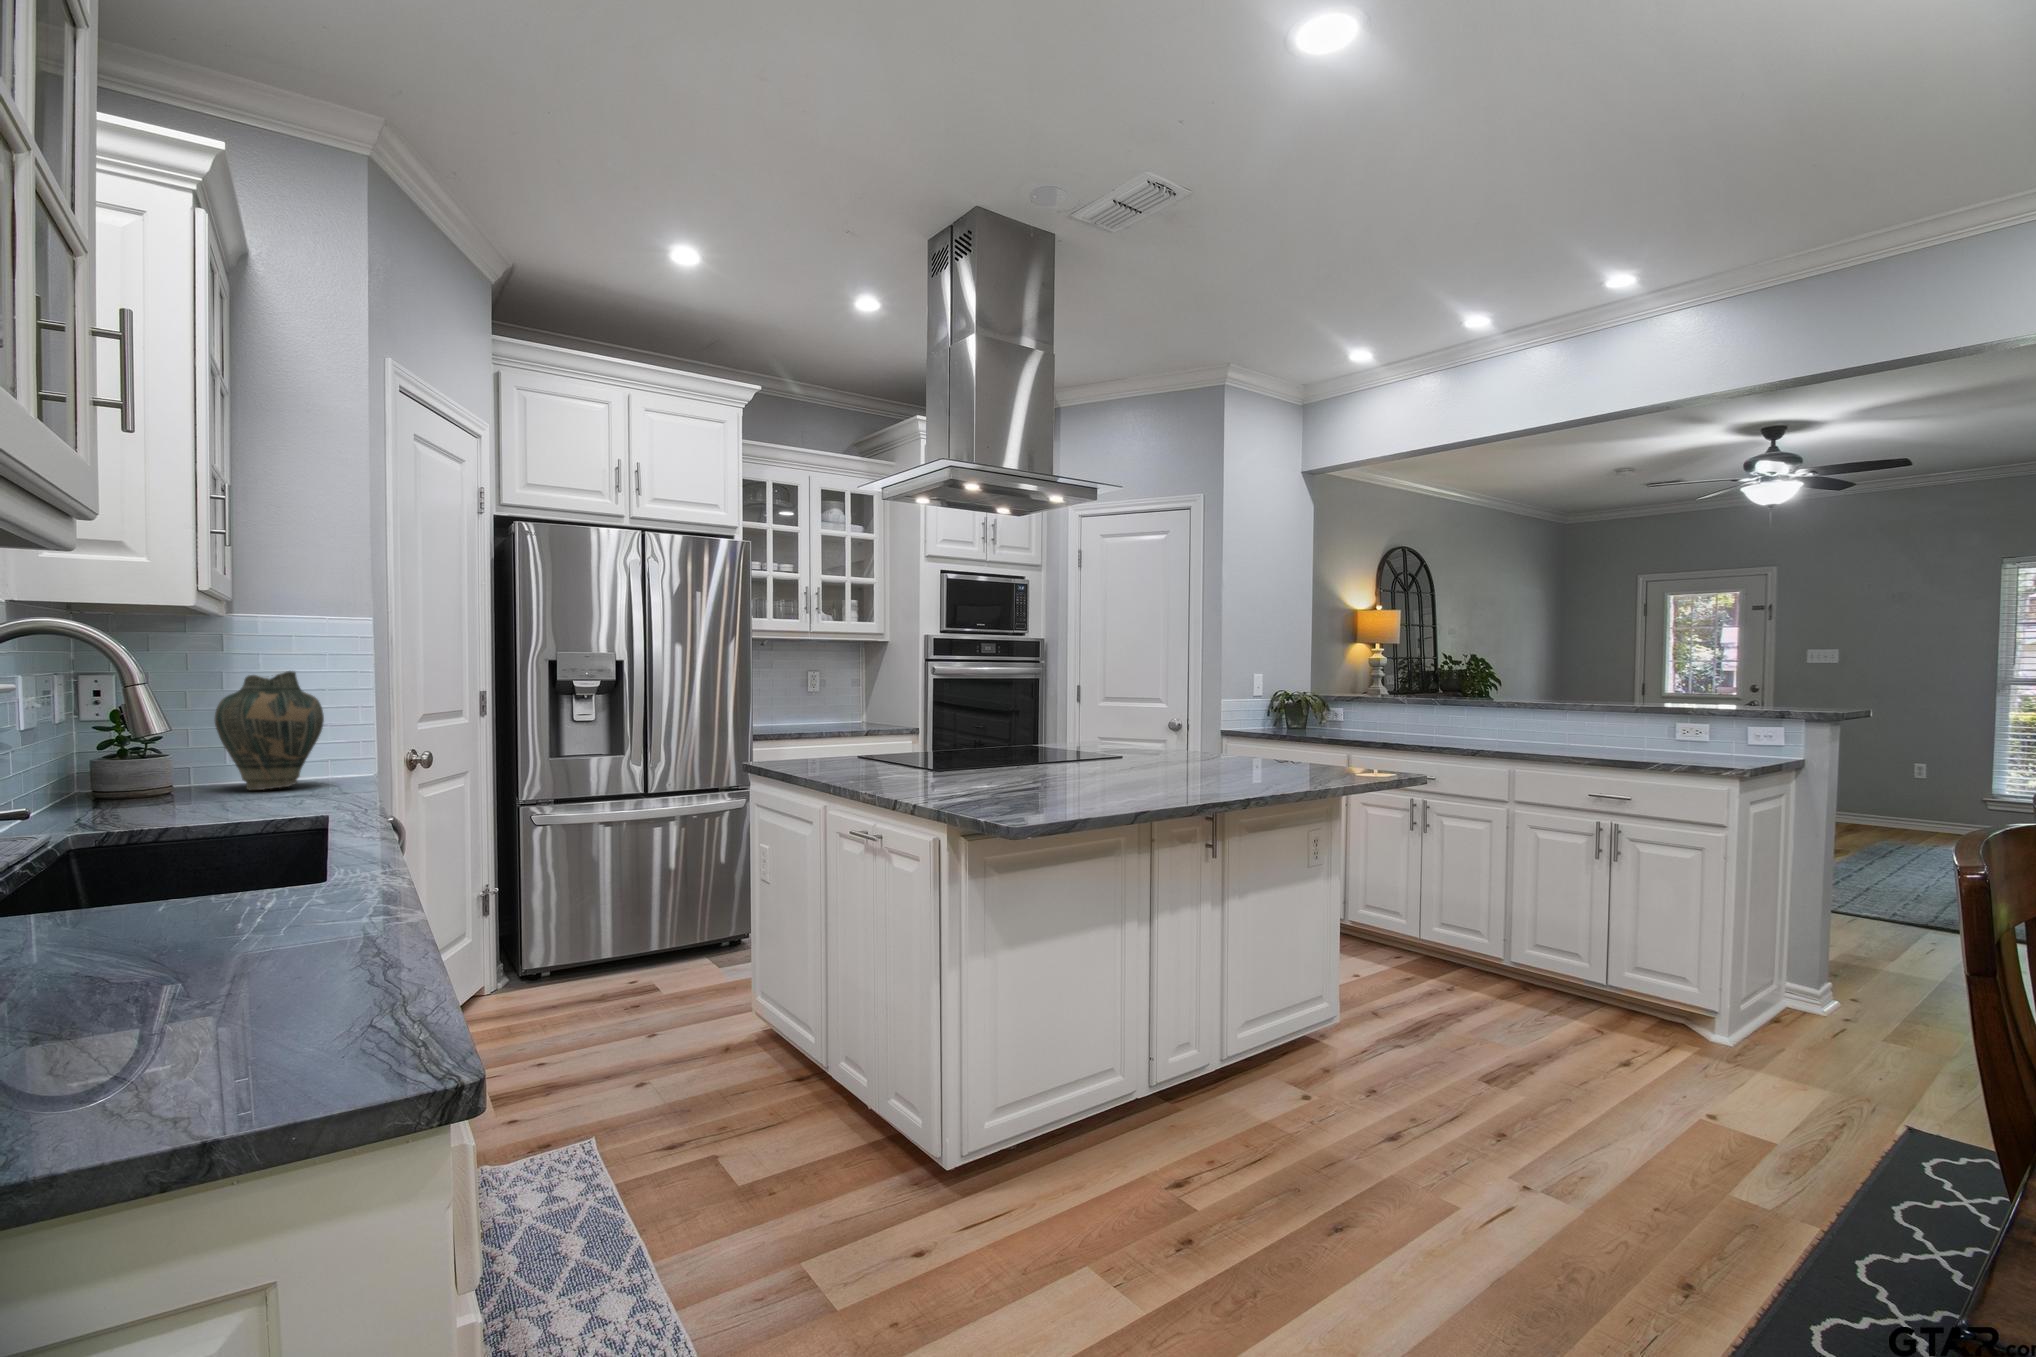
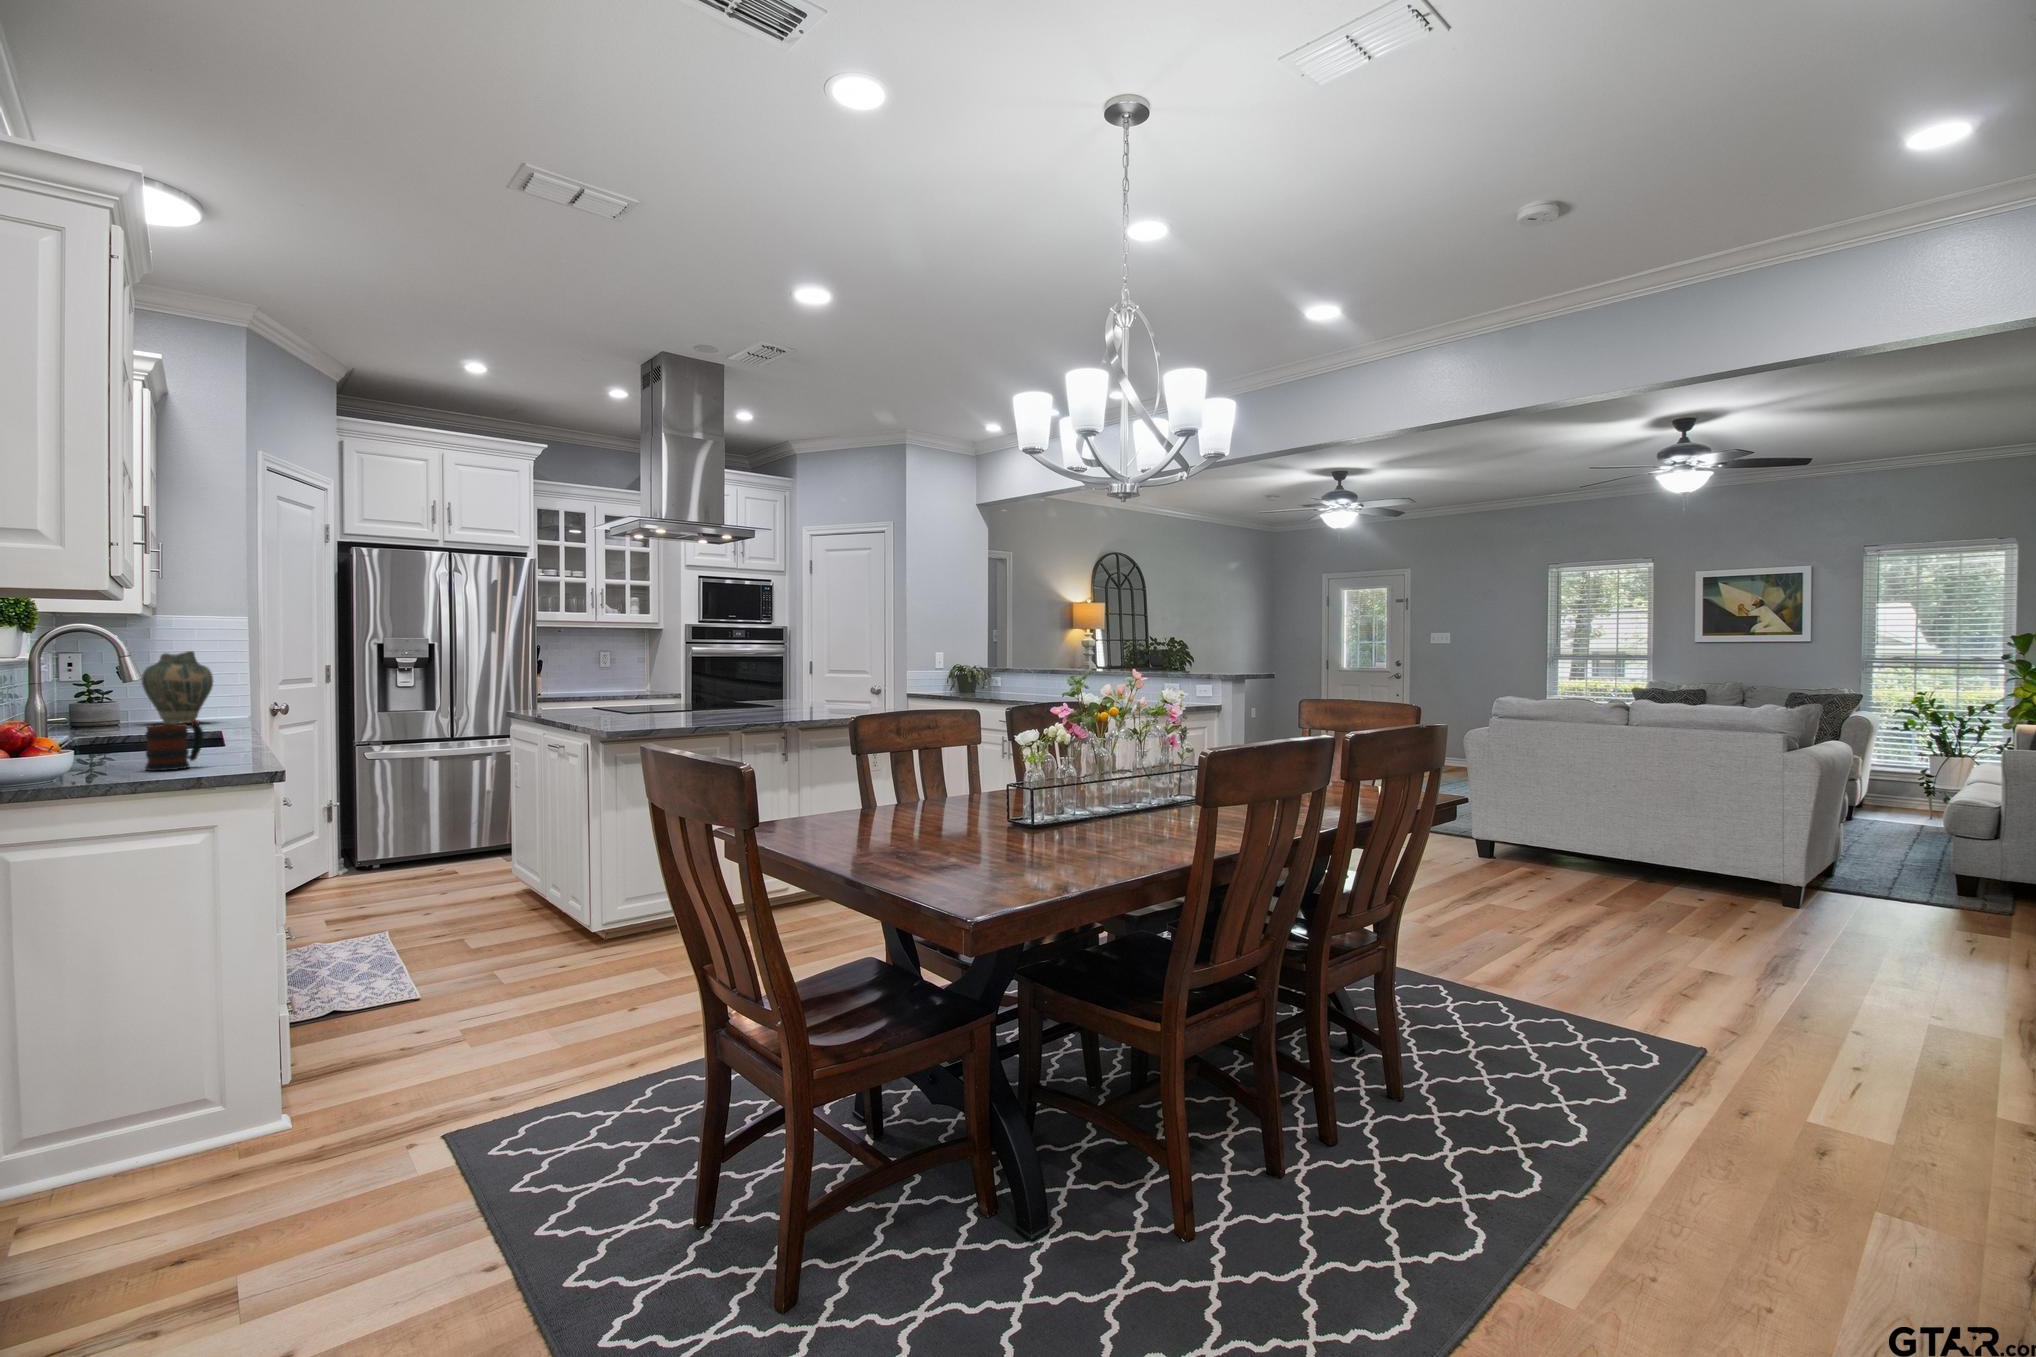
mug: none [156,838,296,977] -> present [145,720,204,771]

